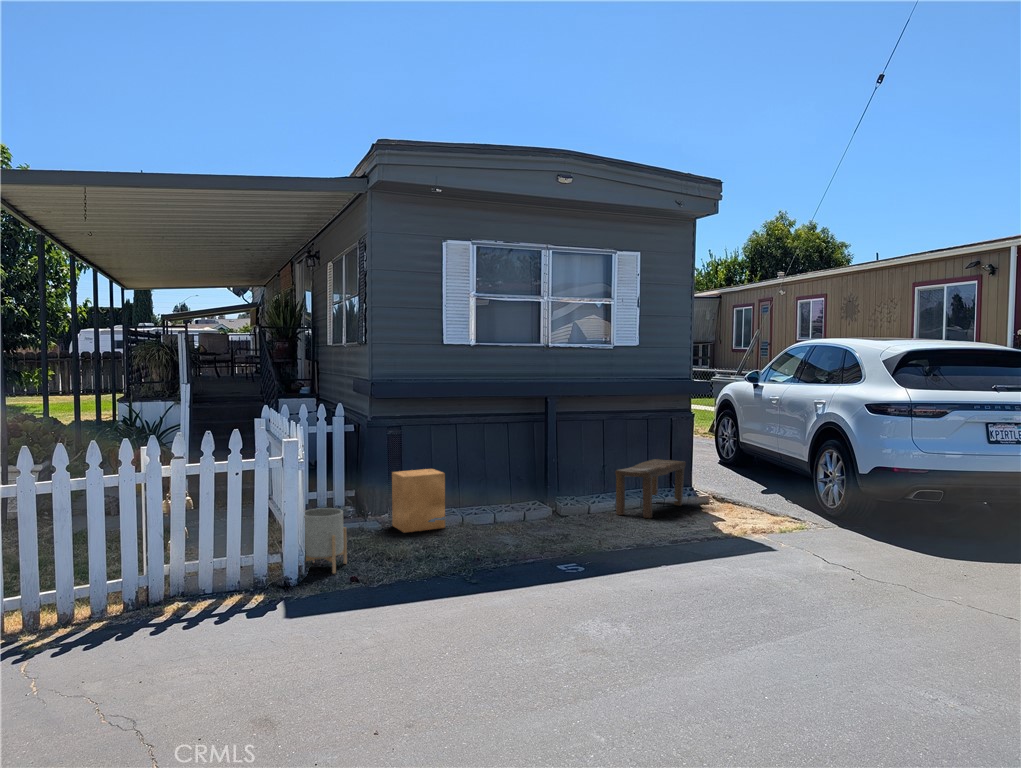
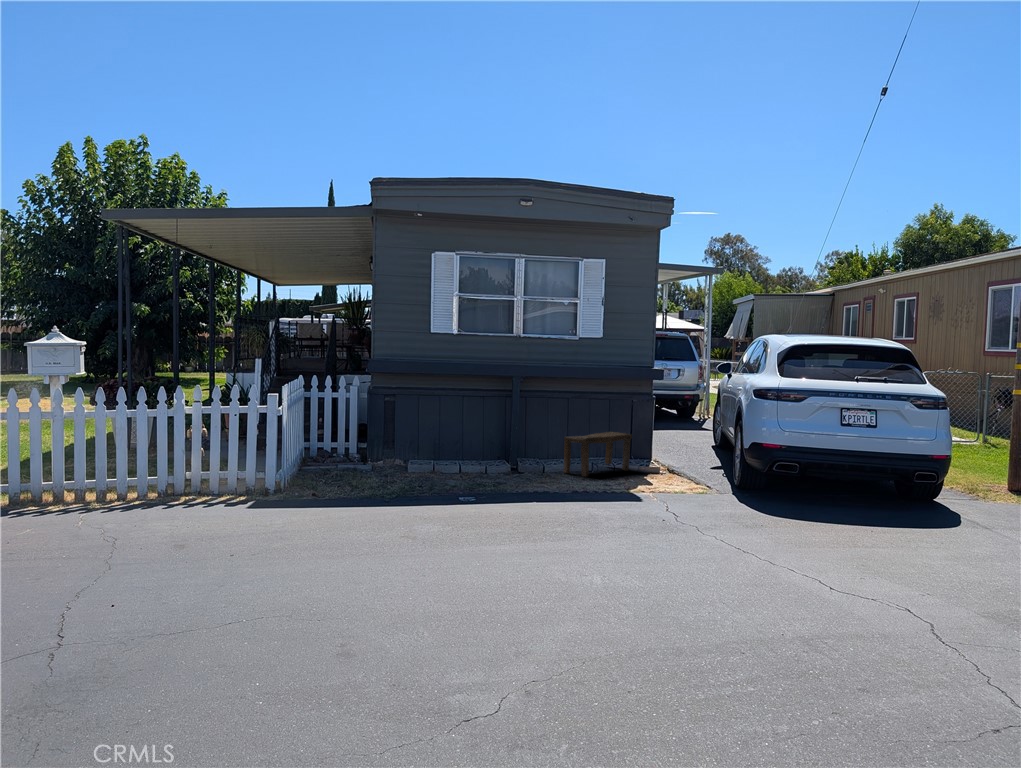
cardboard box: present [392,469,445,532] -> none [385,427,421,472]
planter: present [304,508,347,573] -> none [286,446,324,490]

